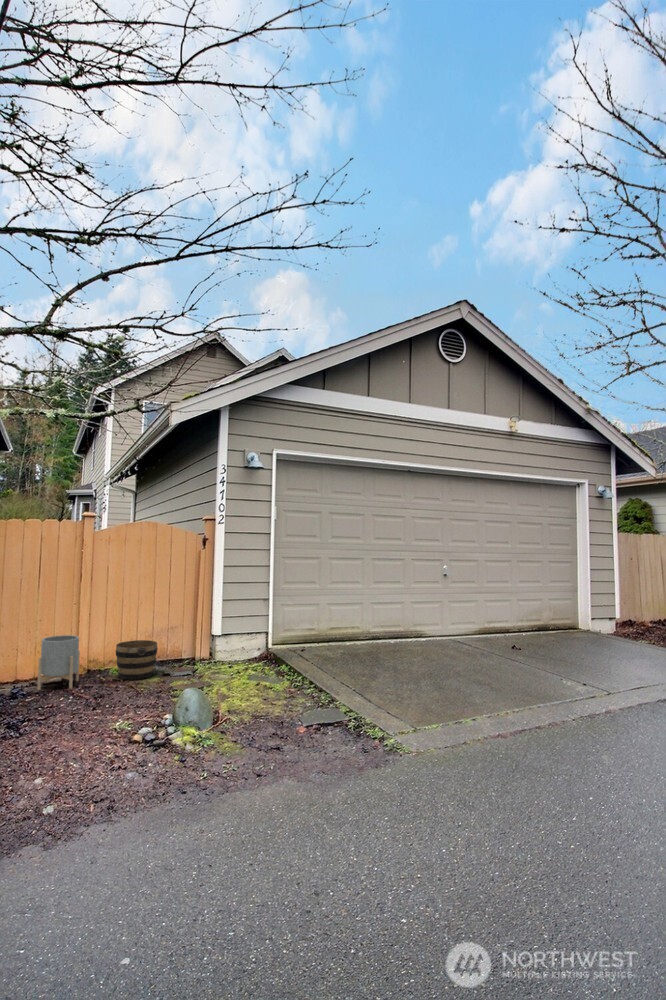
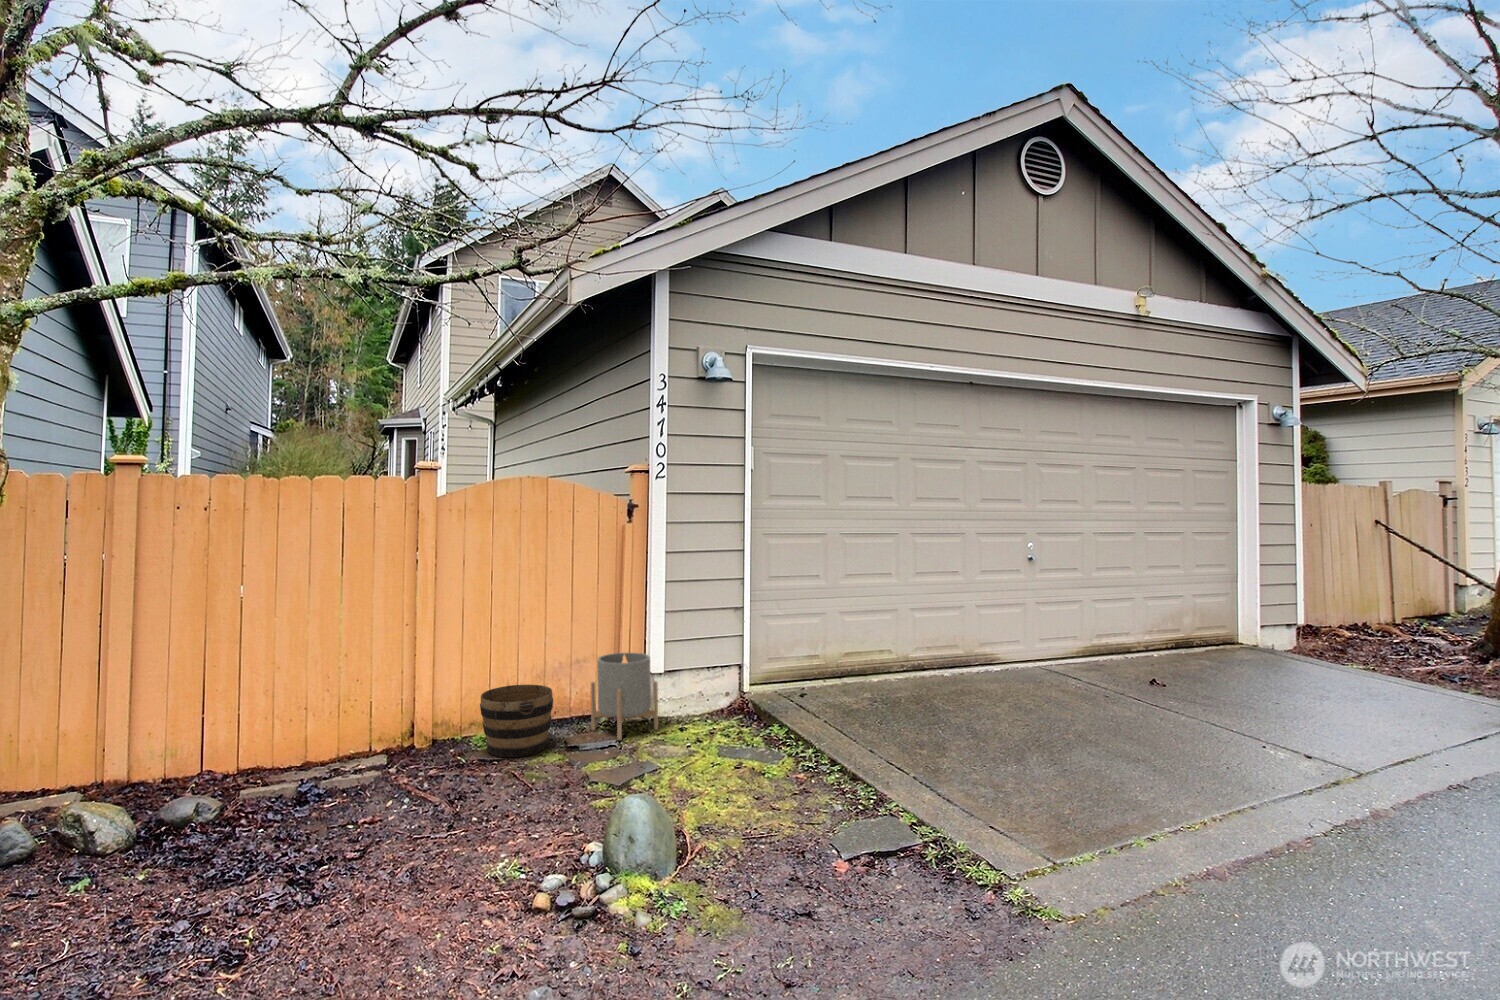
planter: present [38,635,80,690] -> present [591,652,658,740]

